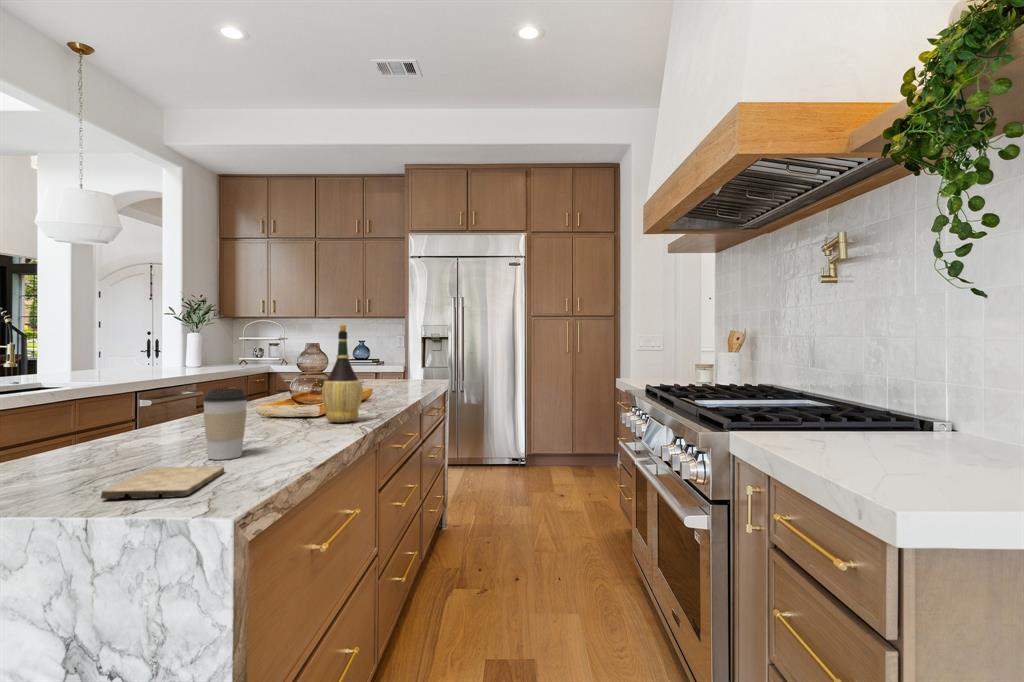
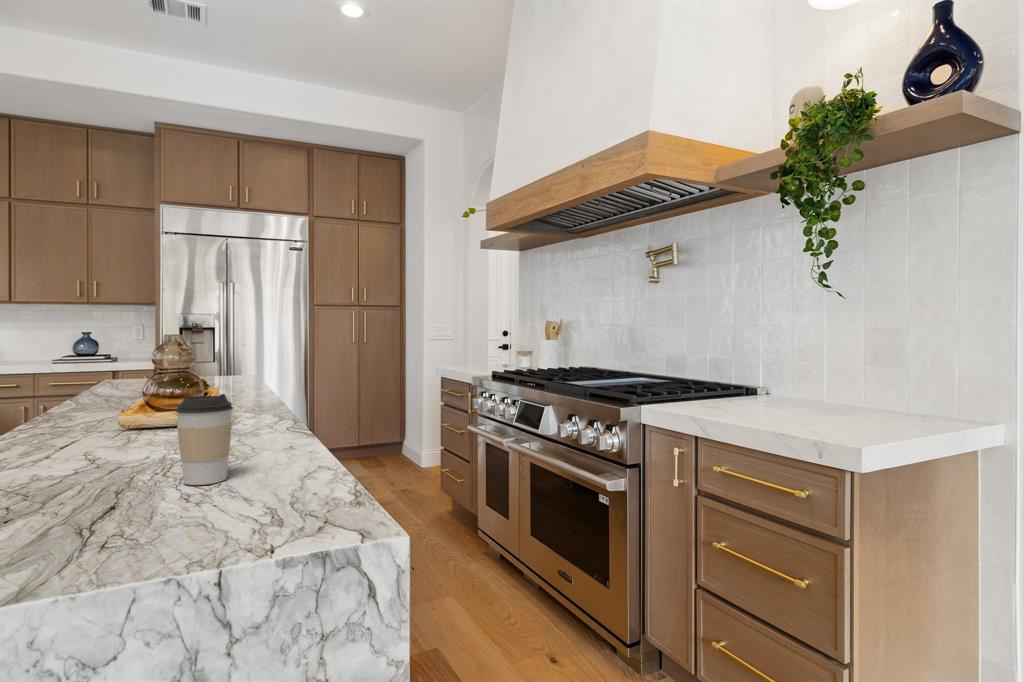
wine bottle: present [322,325,363,422] -> none [226,315,277,430]
cutting board: present [101,466,224,499] -> none [161,489,287,547]

